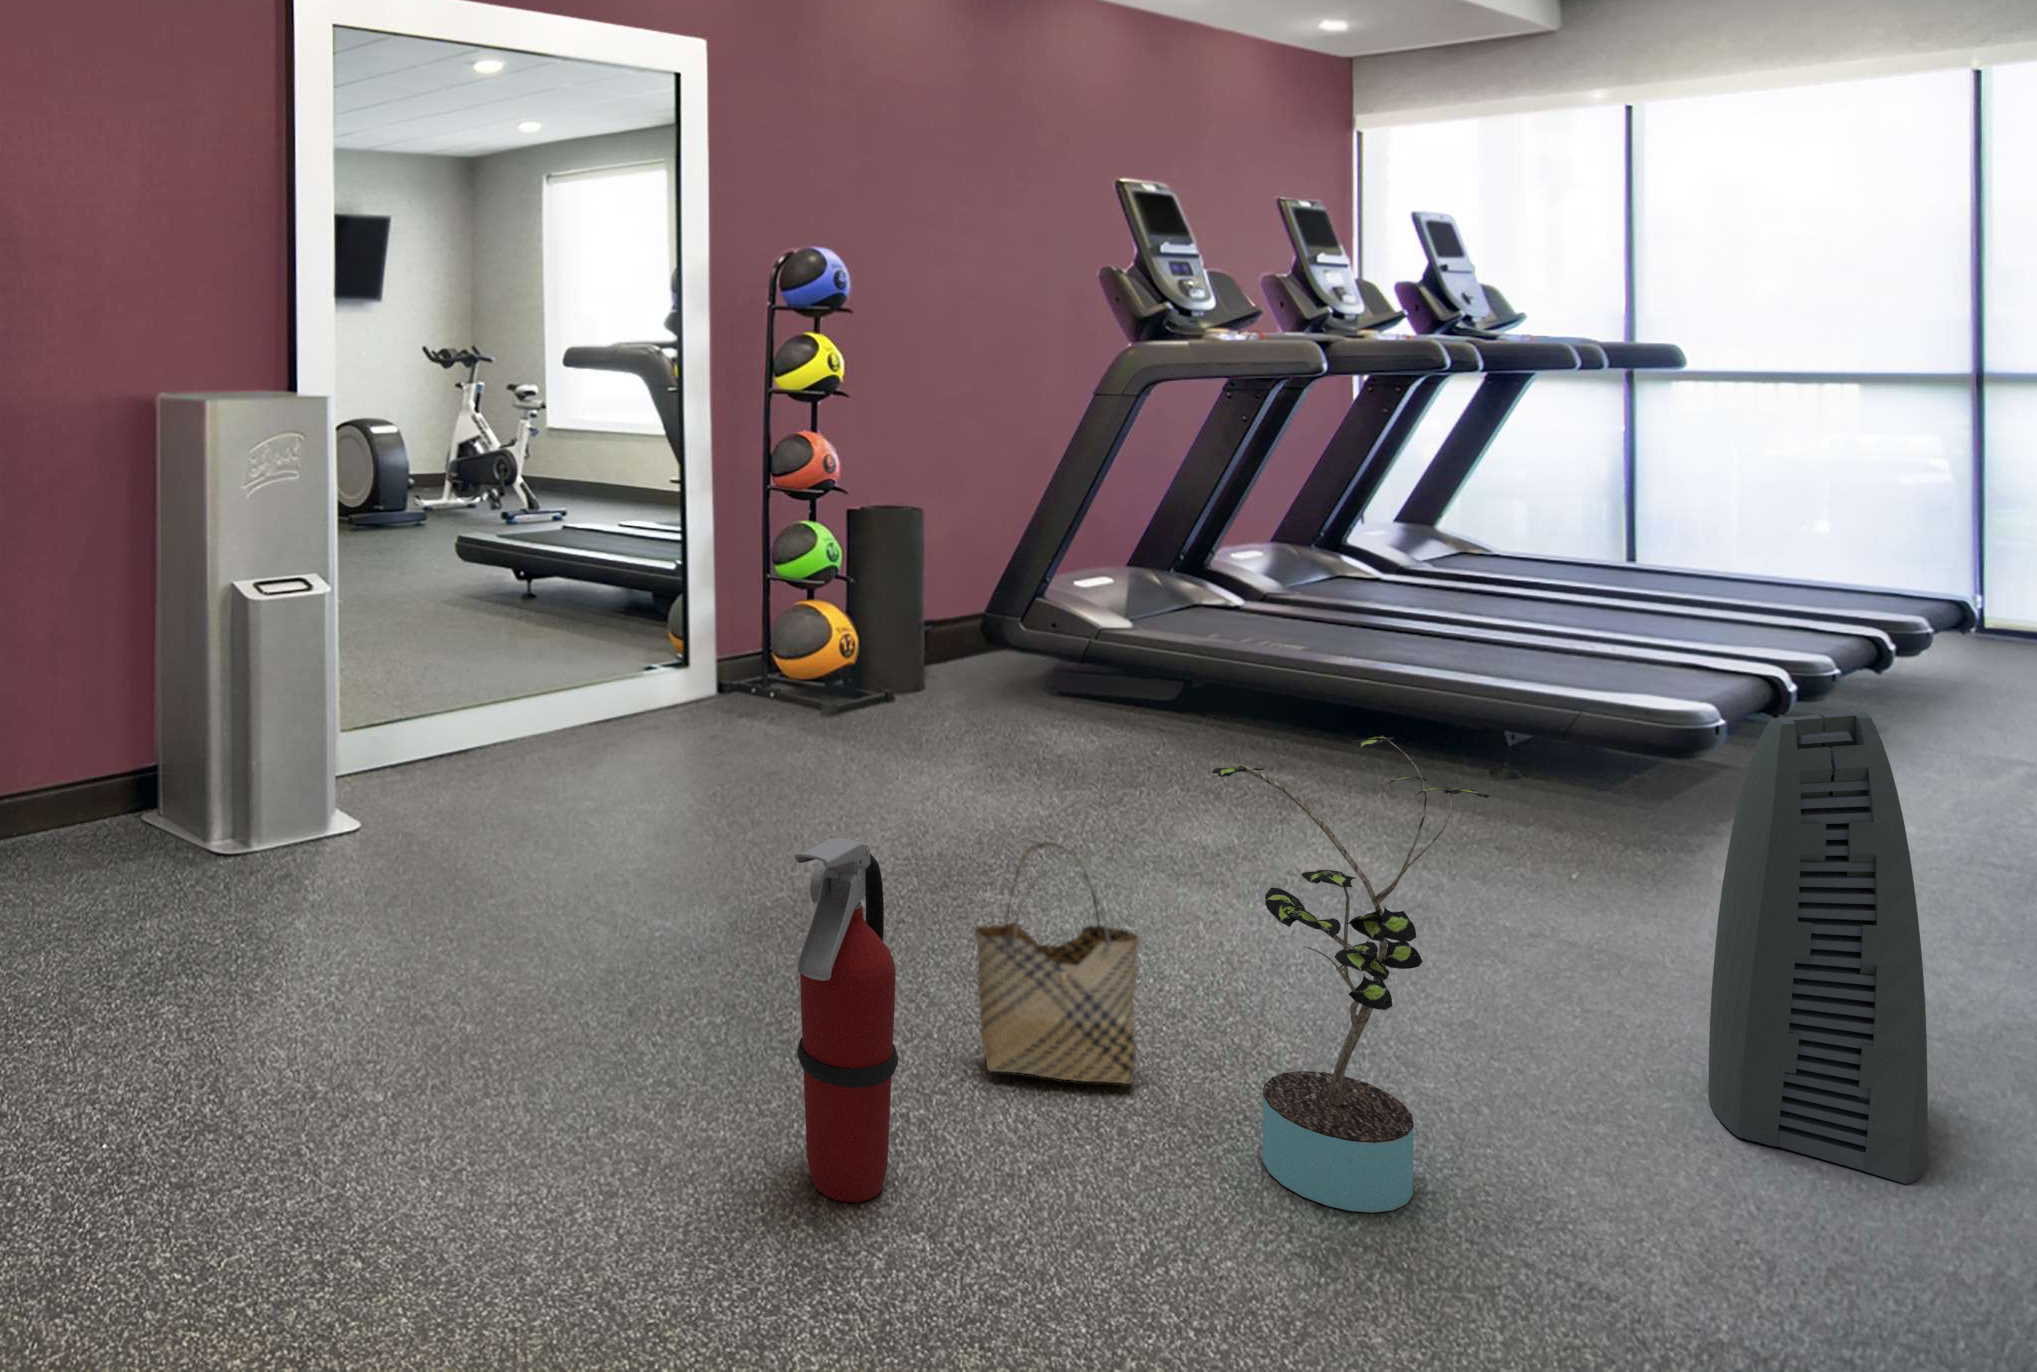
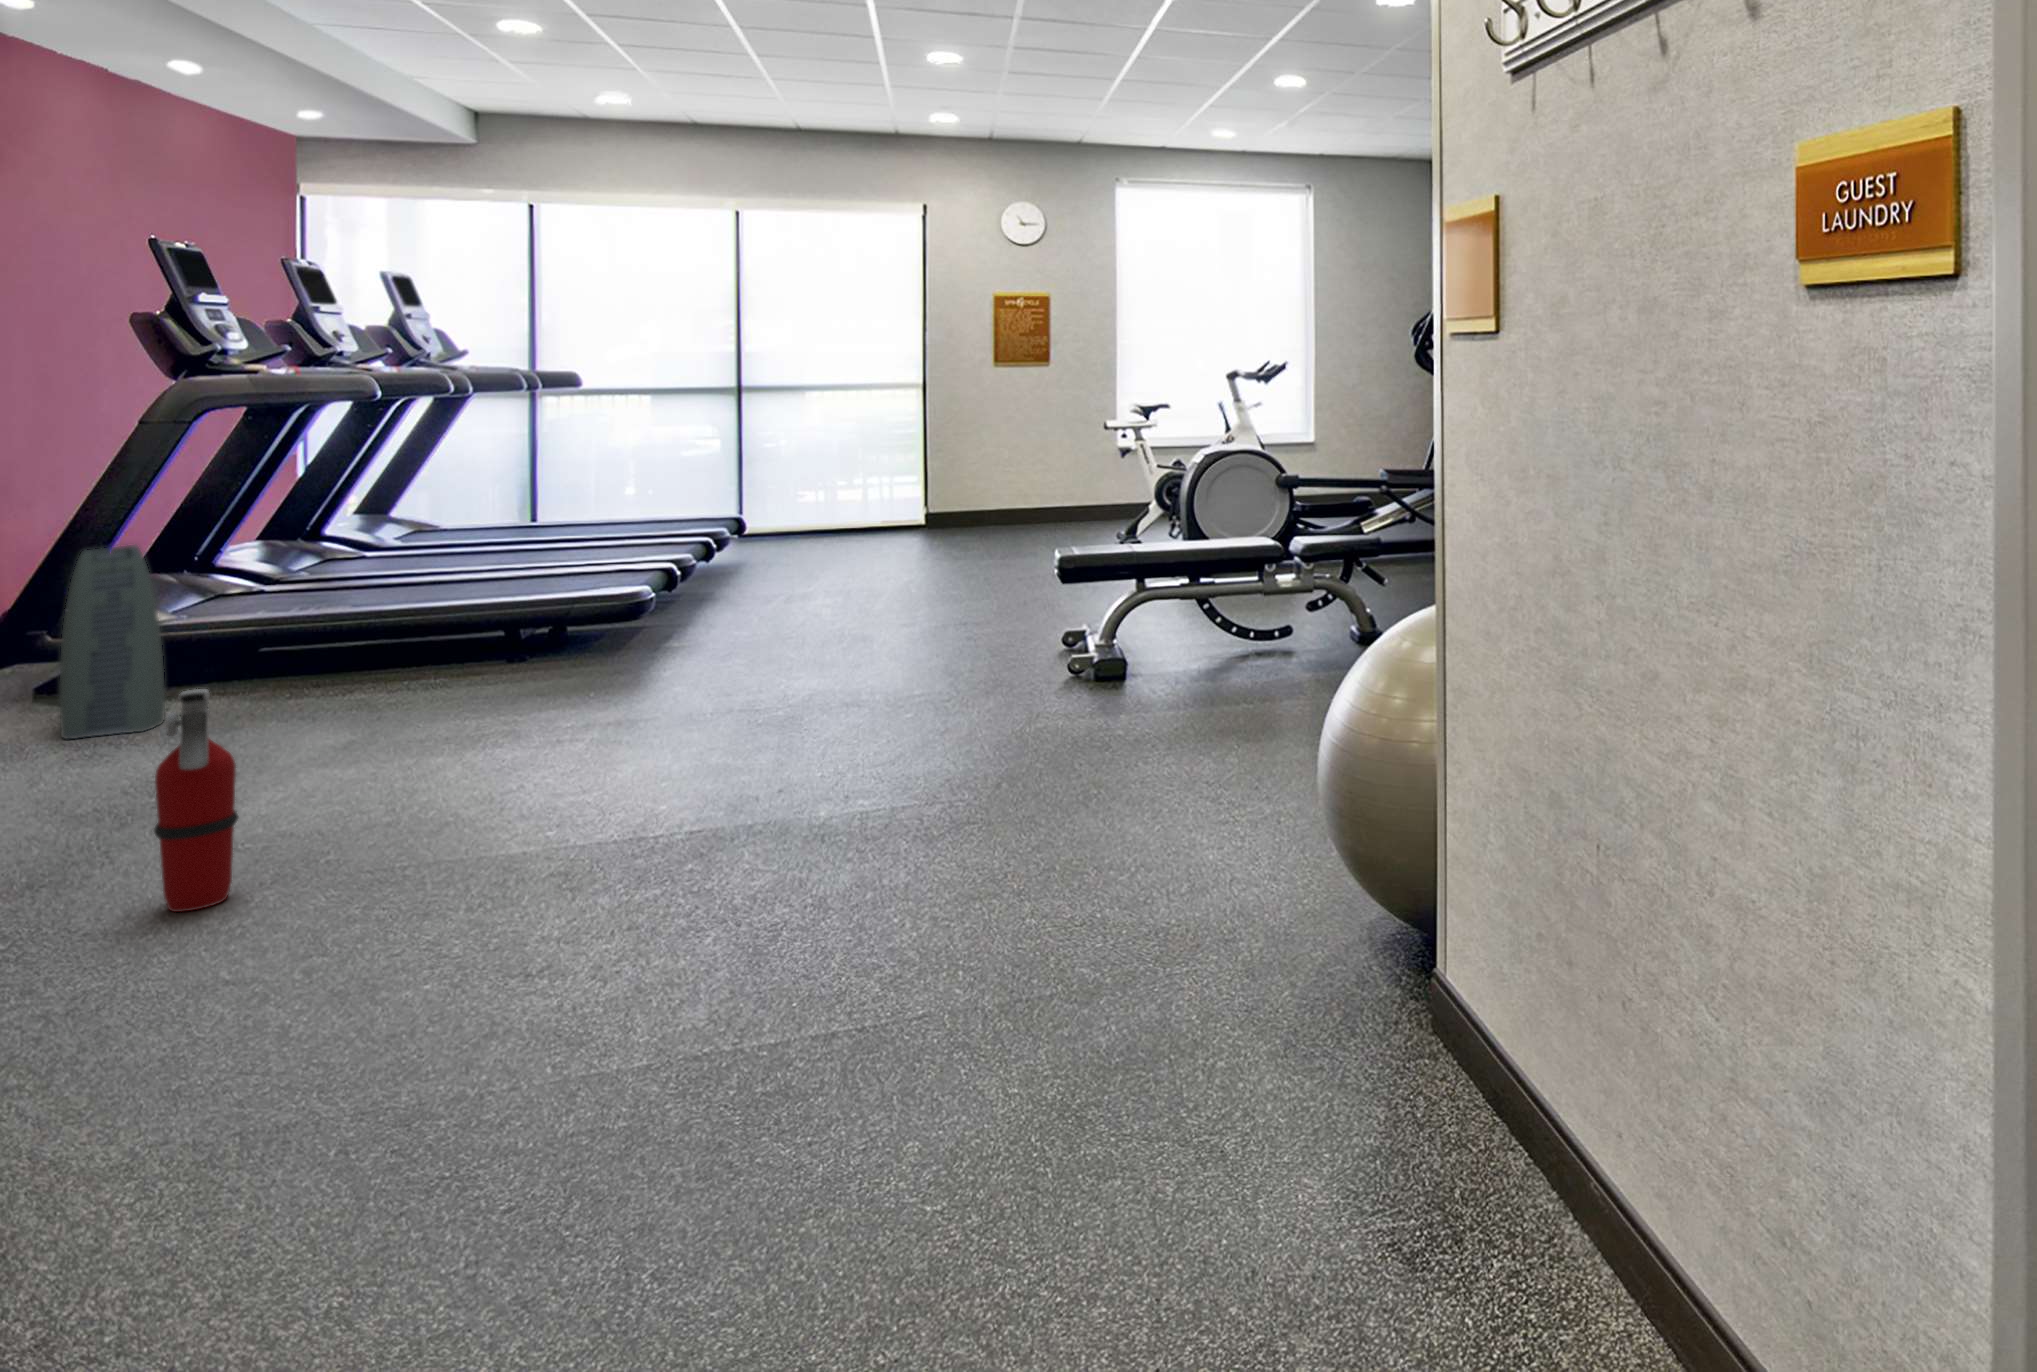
air purifier: present [1708,712,1928,1184] -> present [60,544,166,739]
potted plant: present [1212,736,1489,1213] -> none [414,581,571,815]
woven basket: present [974,842,1139,1084] -> none [235,695,360,841]

